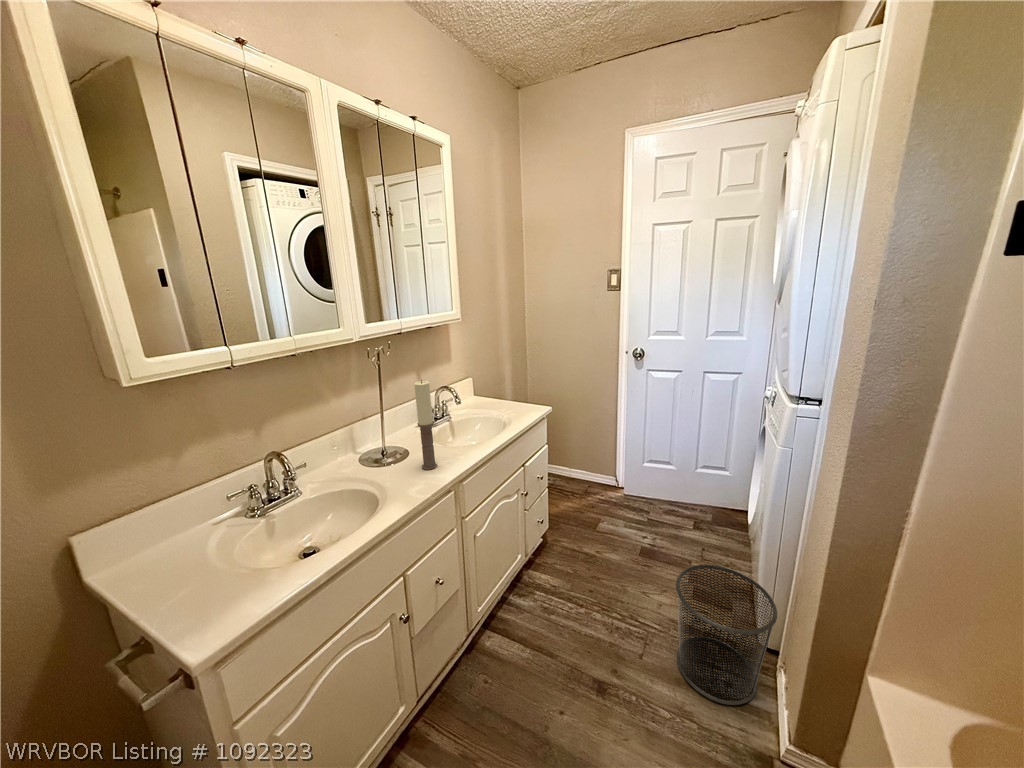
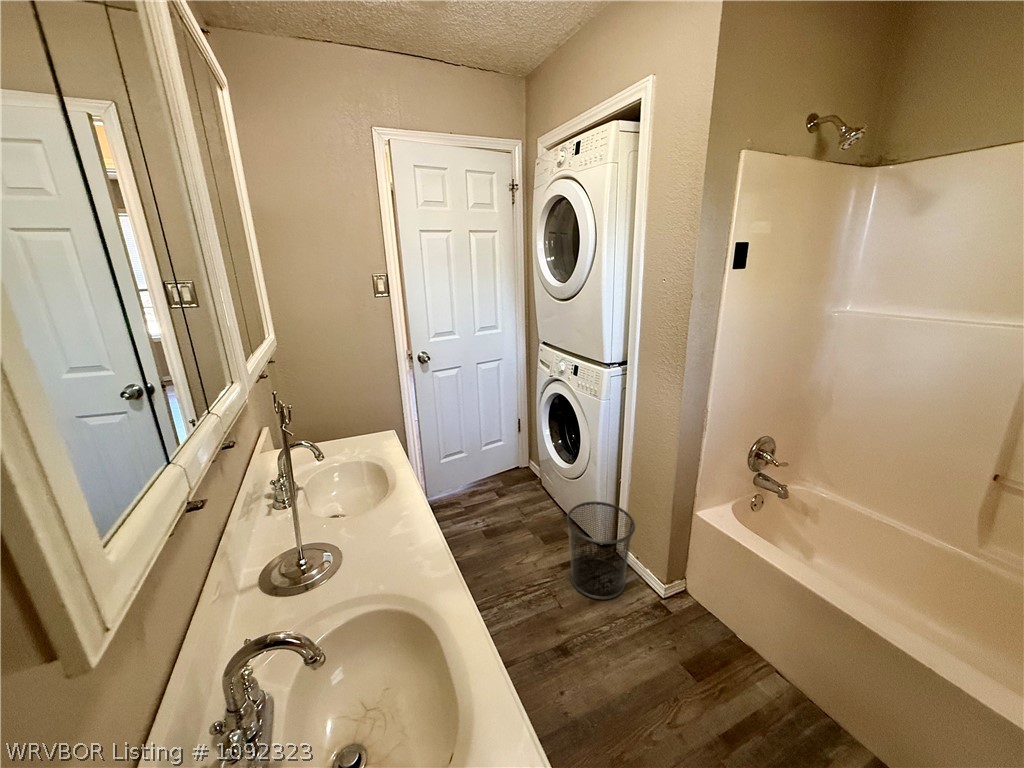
candle: present [414,380,437,470] -> none [373,433,408,556]

